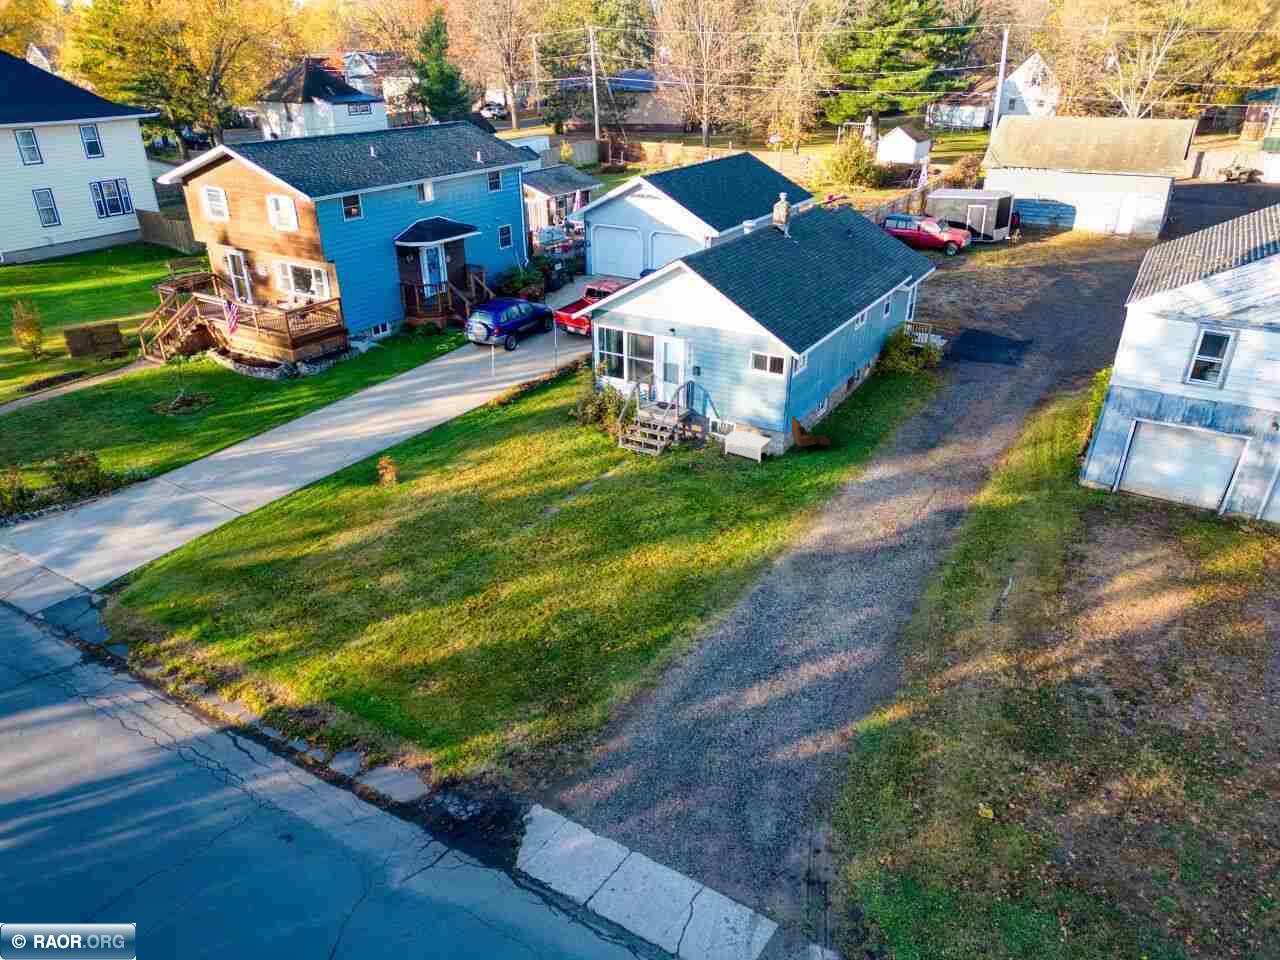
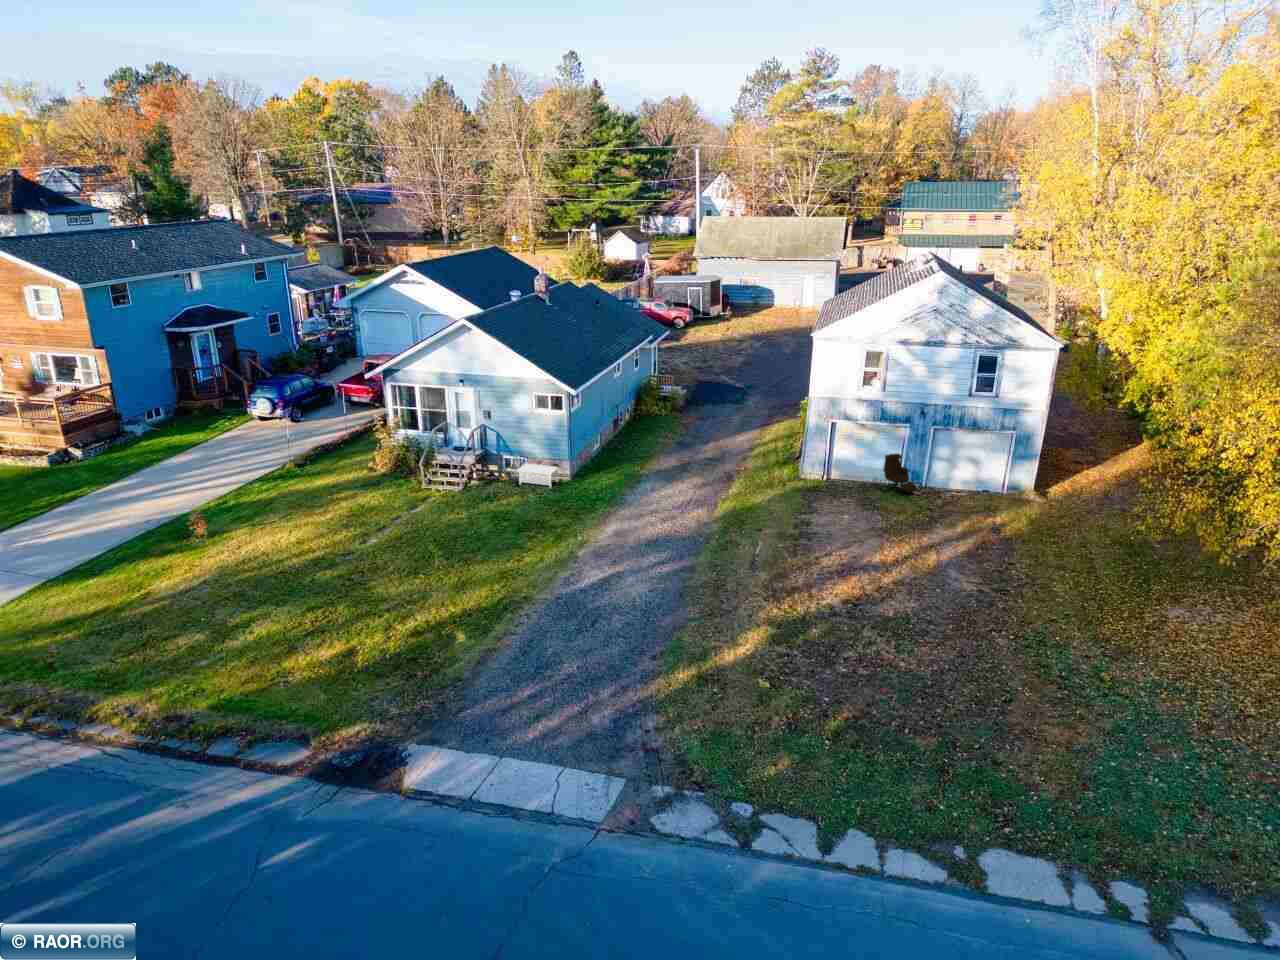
lounge chair: present [790,416,831,454] -> present [883,454,917,492]

